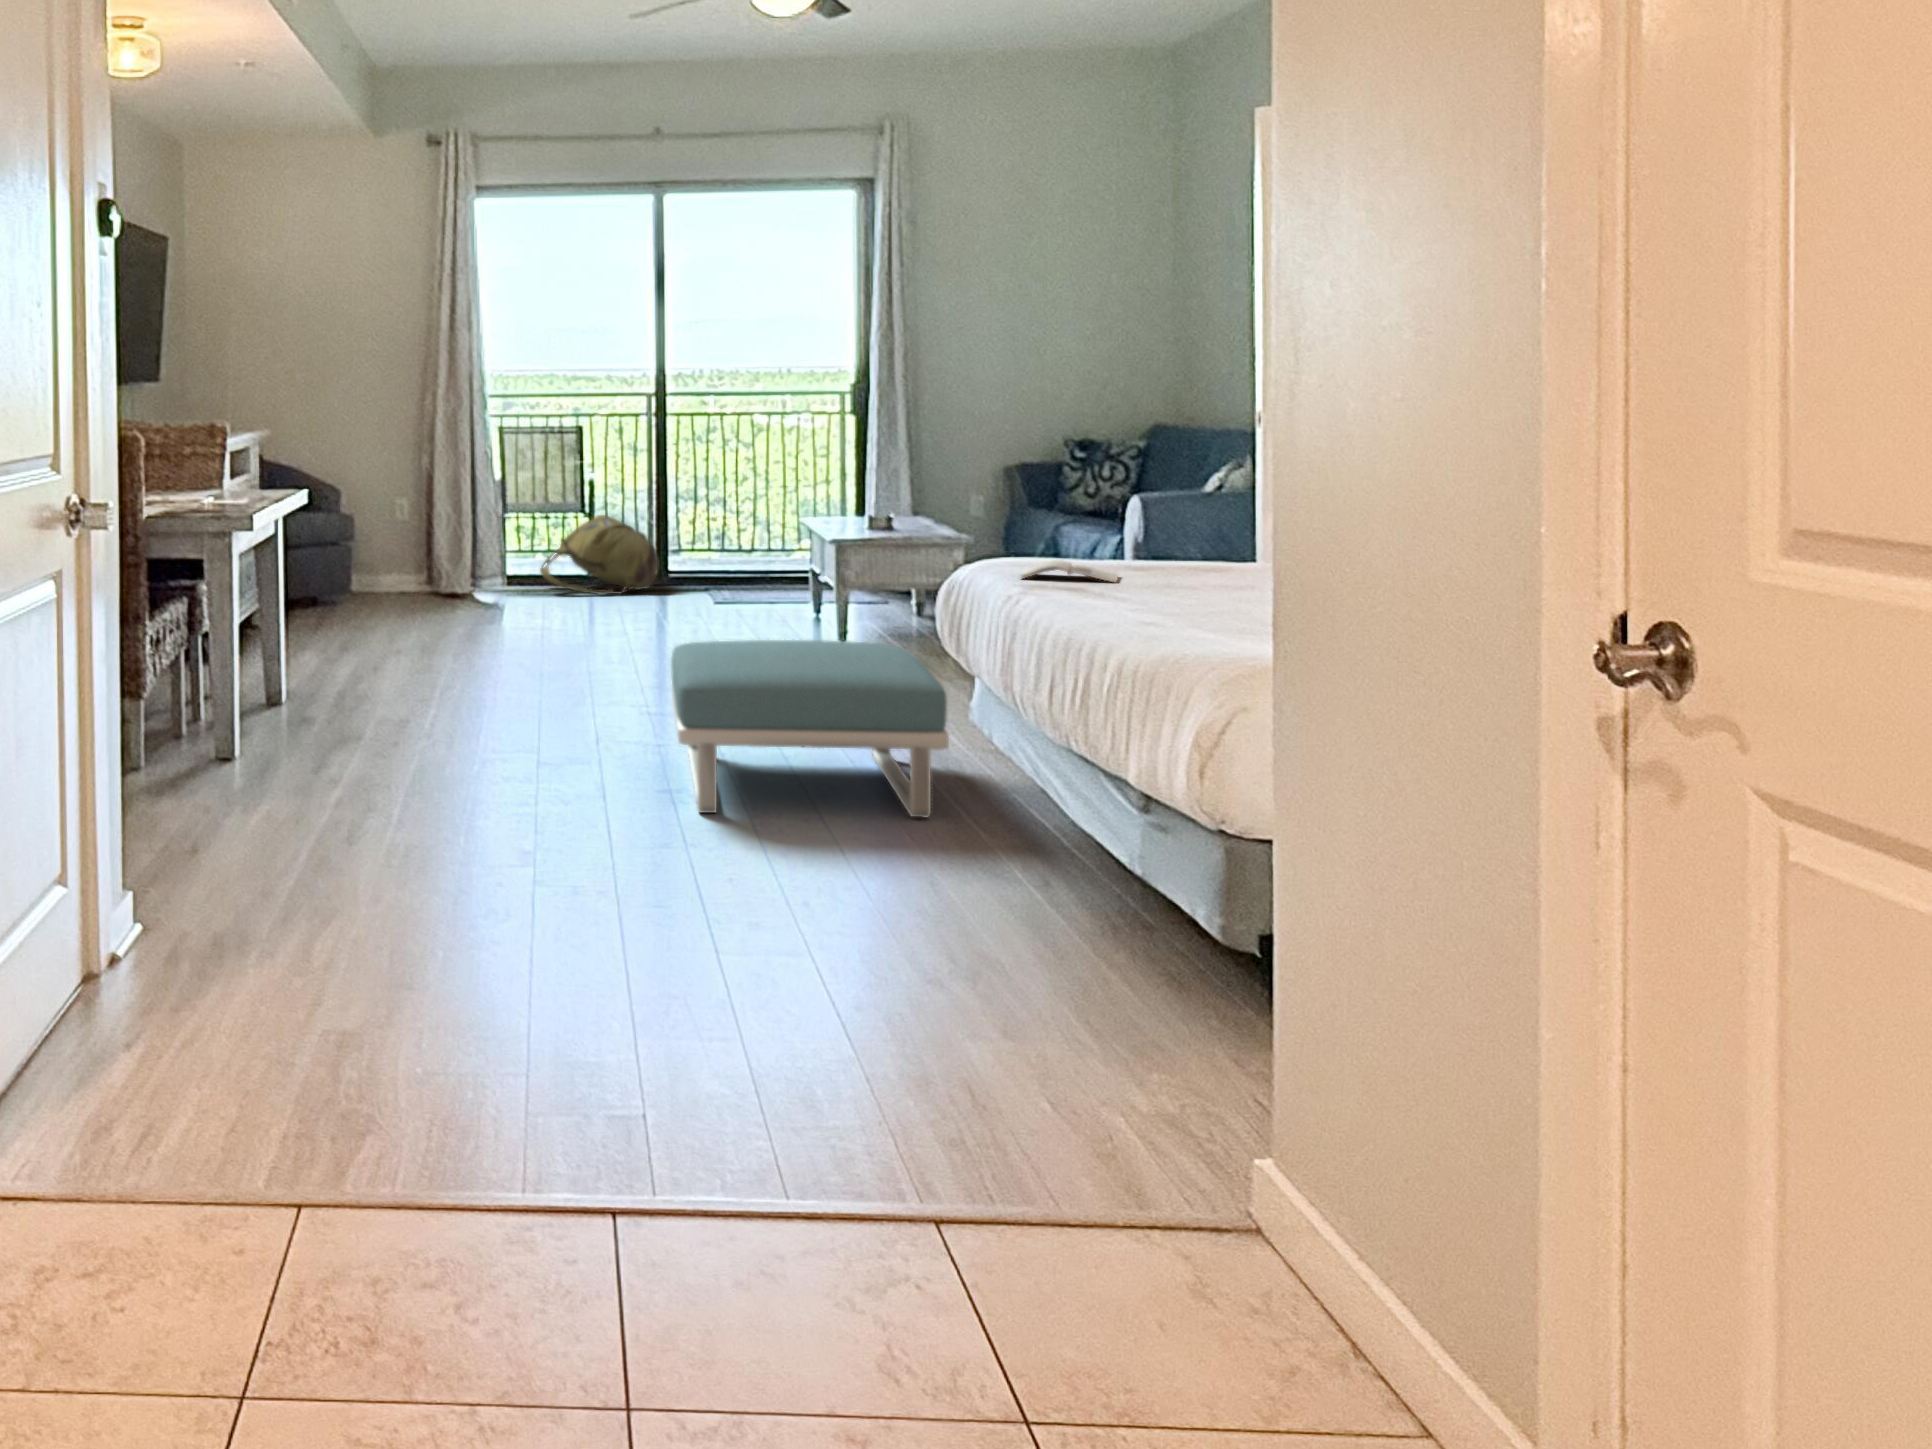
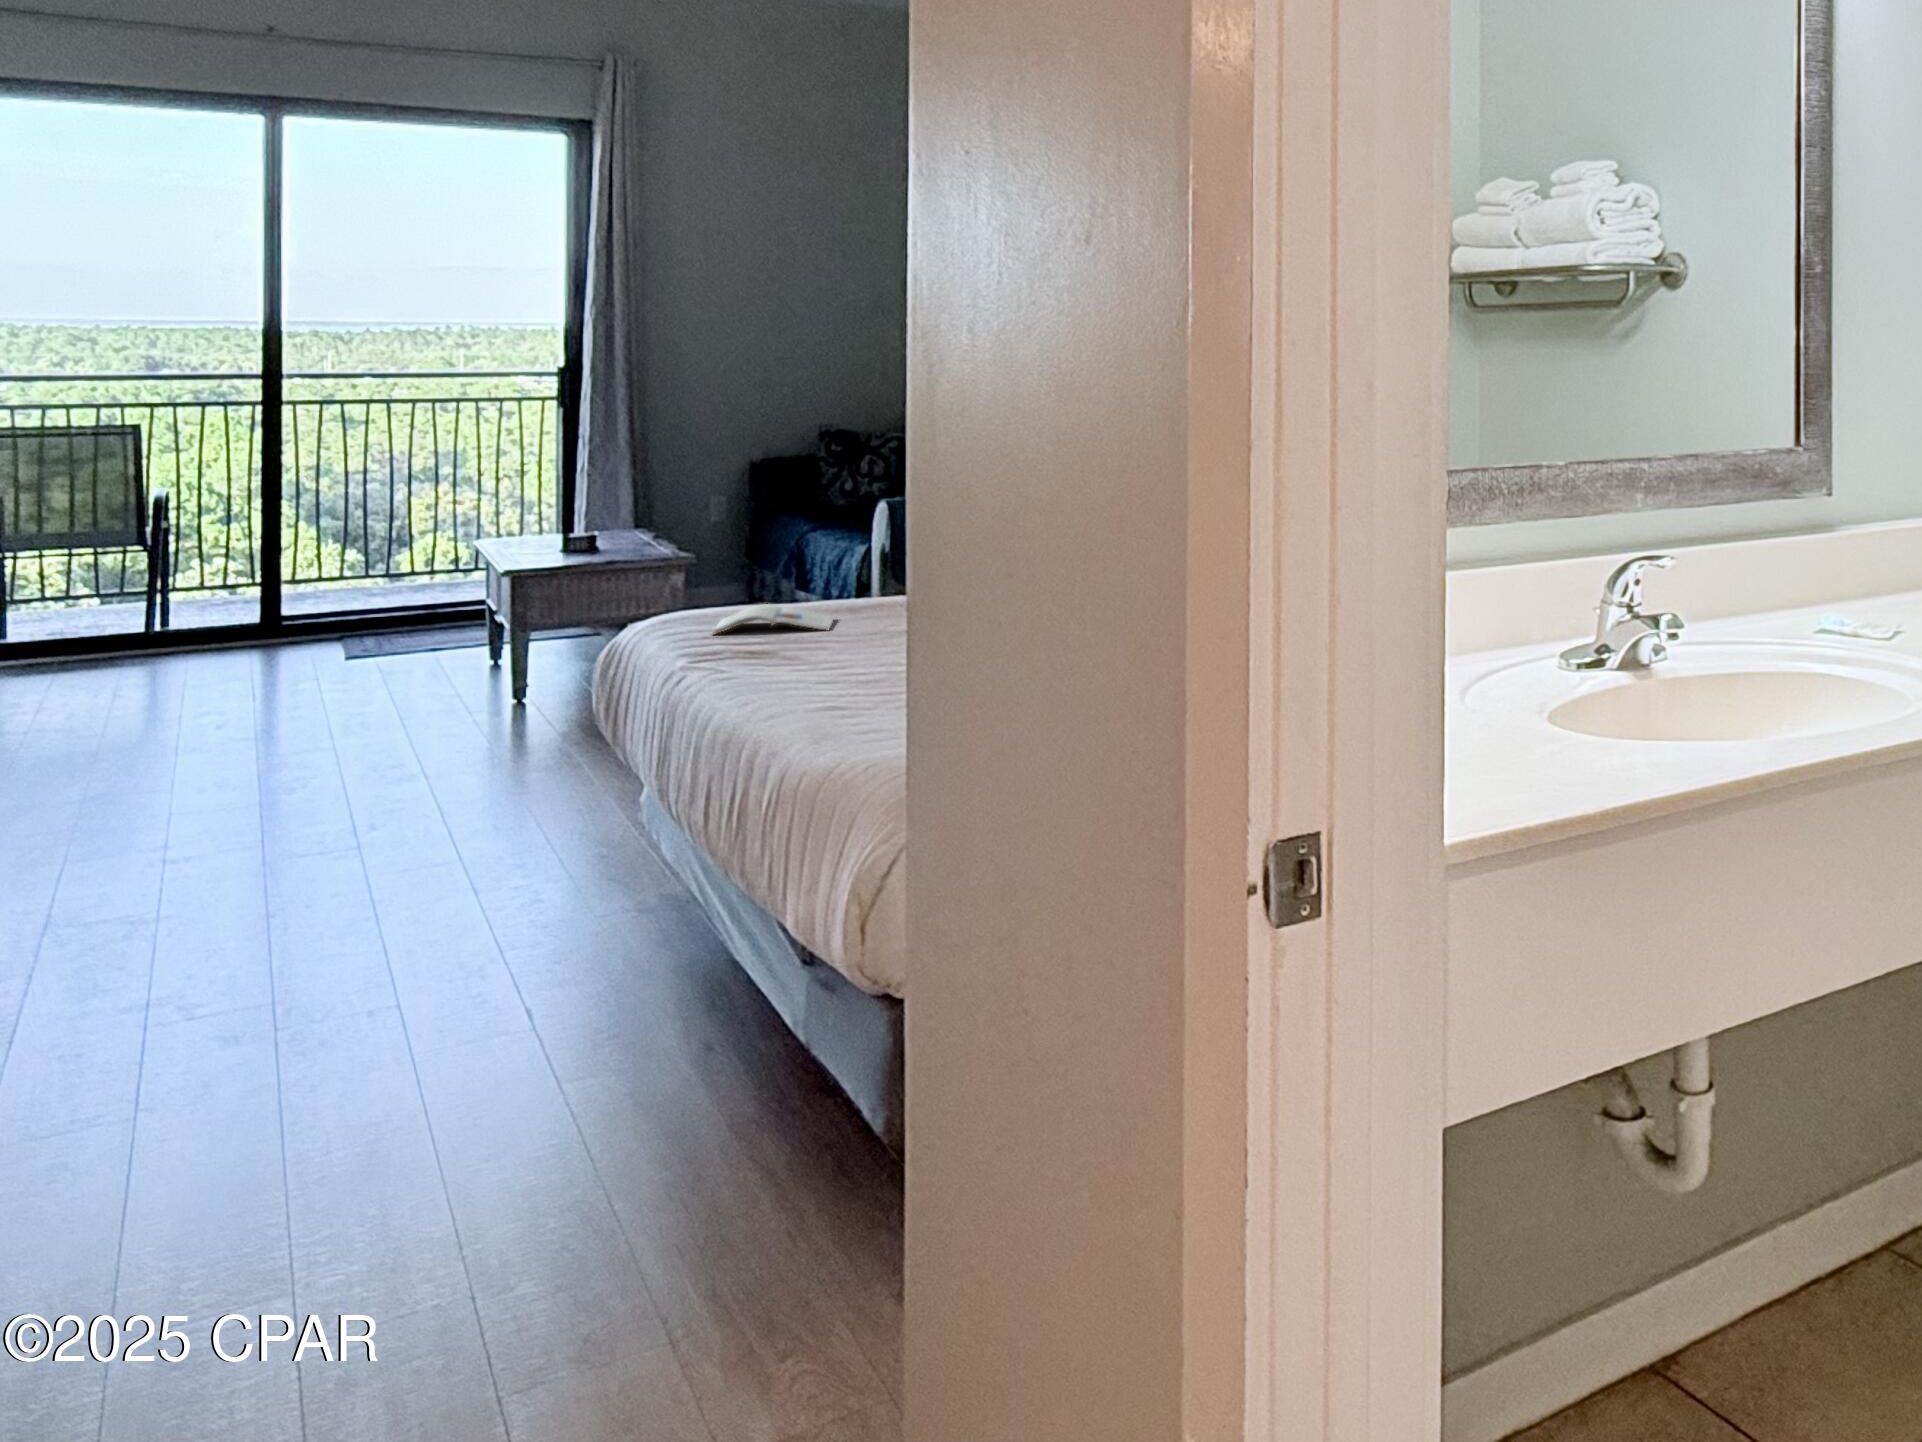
backpack: present [540,515,660,595] -> none [52,549,262,663]
footstool: present [671,640,949,817] -> none [136,740,584,1052]

